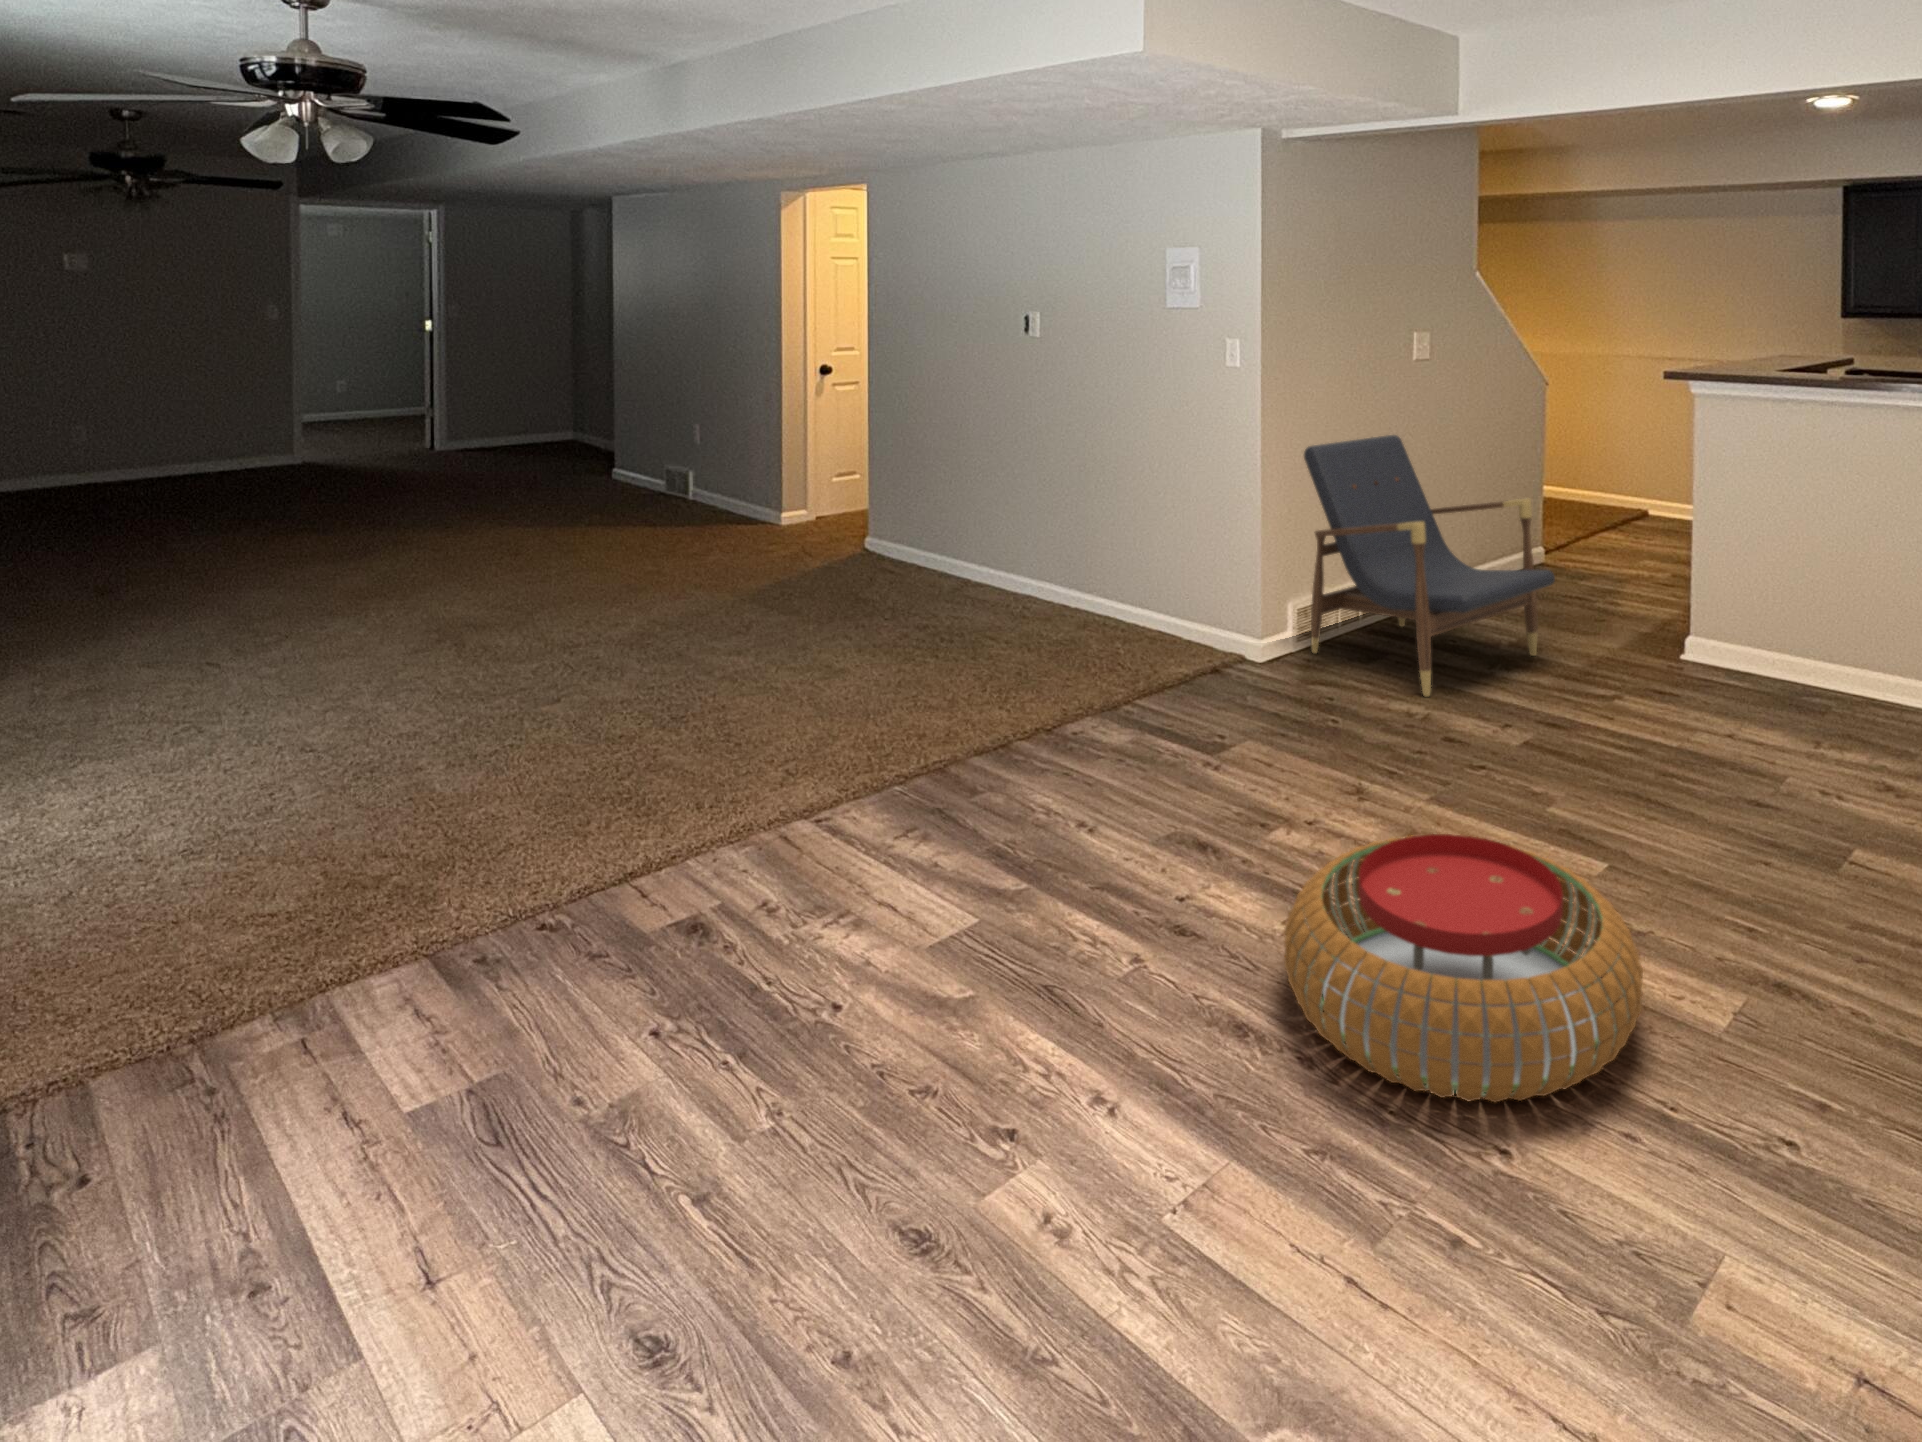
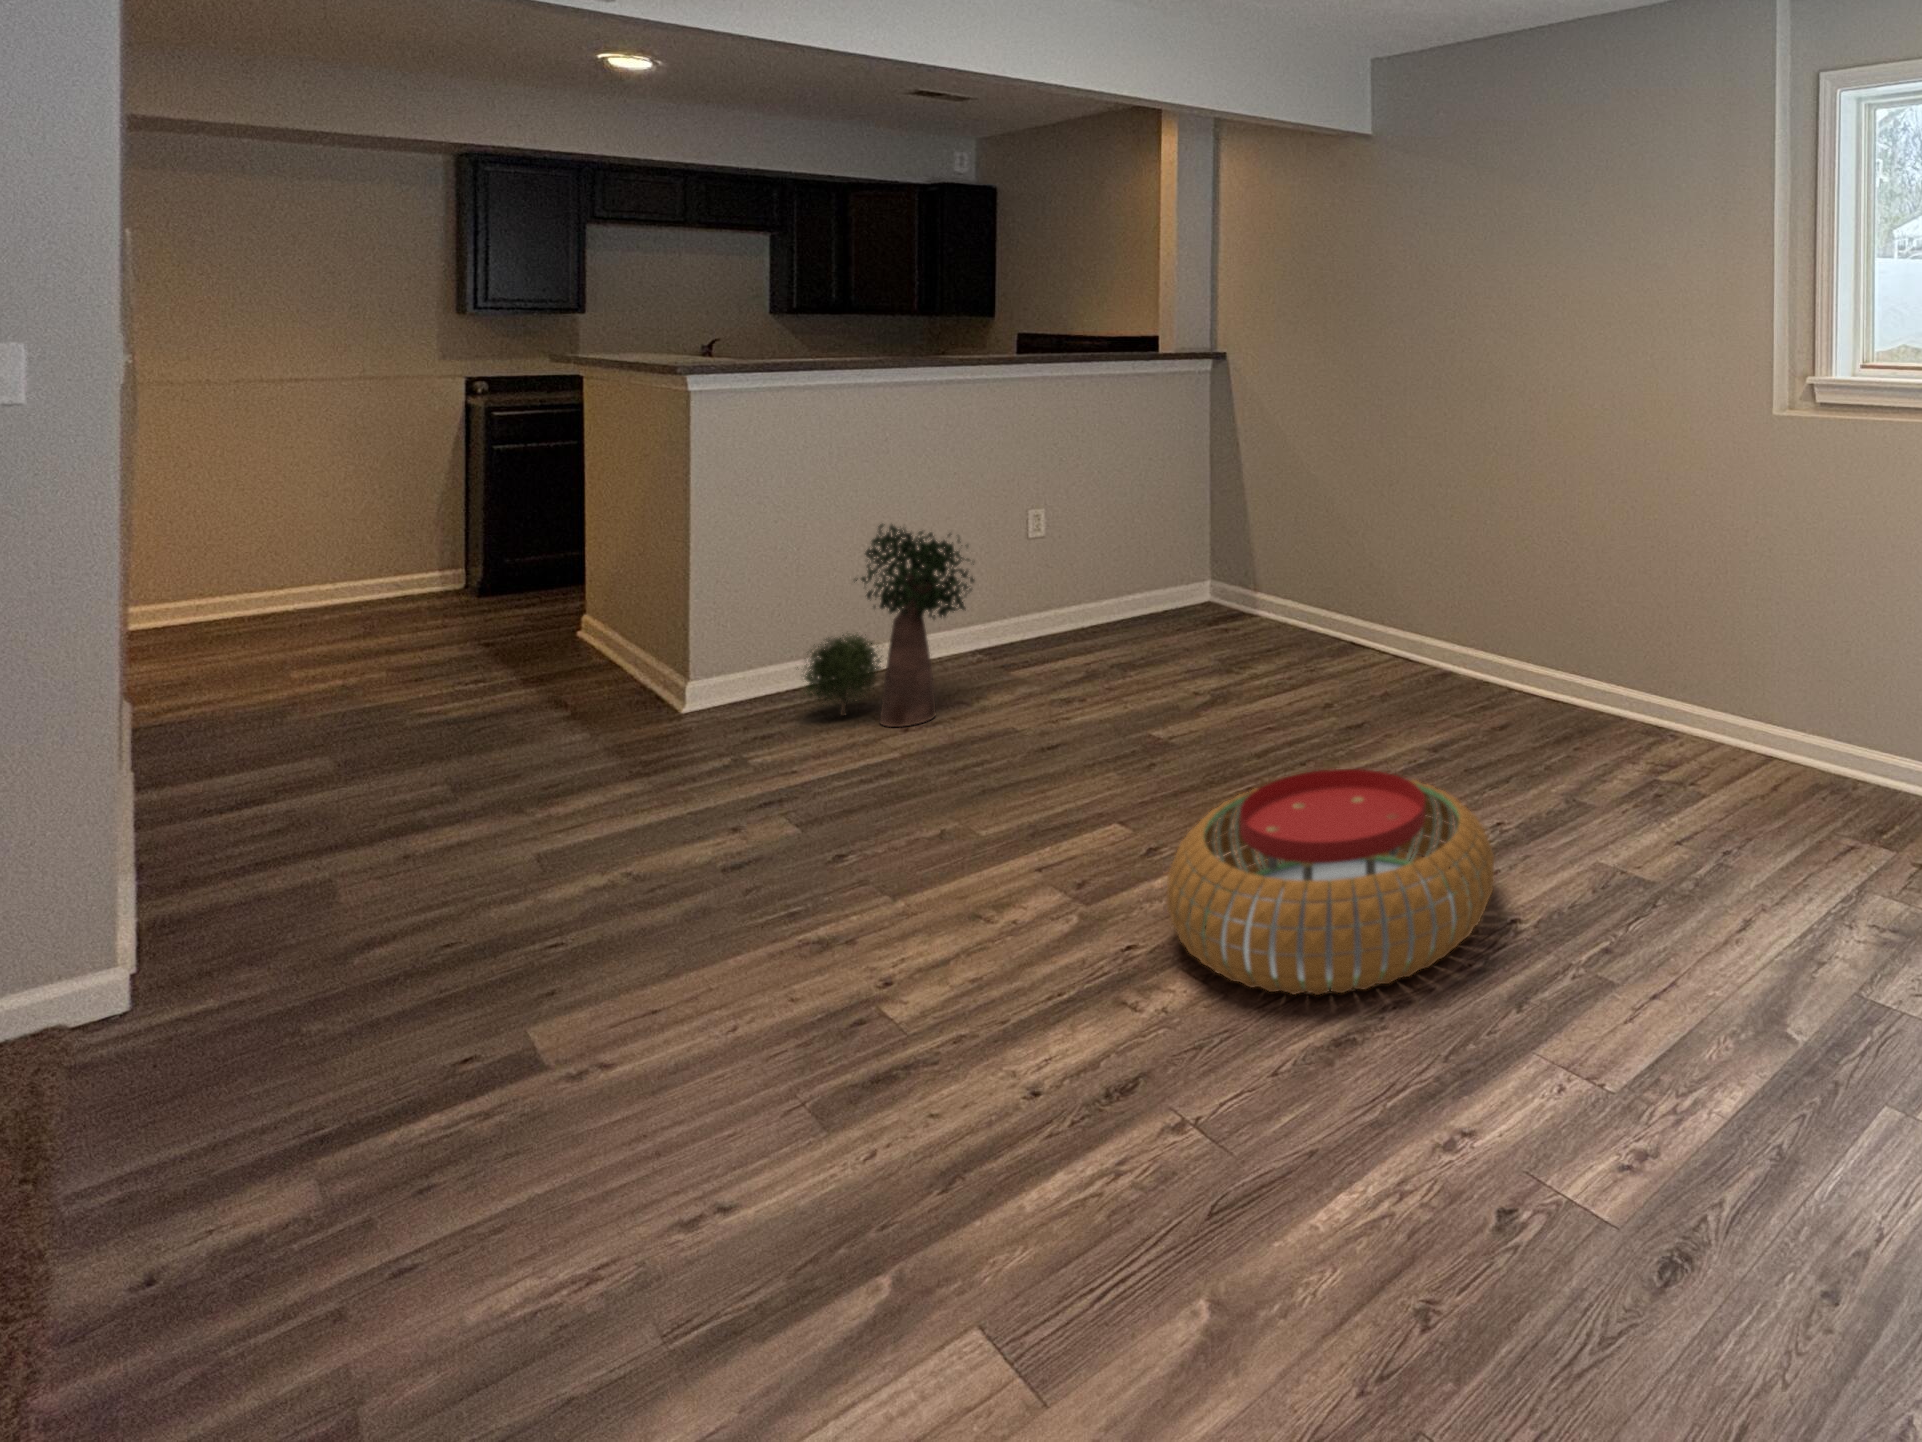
lounge chair: present [1304,435,1555,697] -> none [185,540,660,960]
potted plant: none [1717,515,1853,723] -> present [797,524,974,727]

